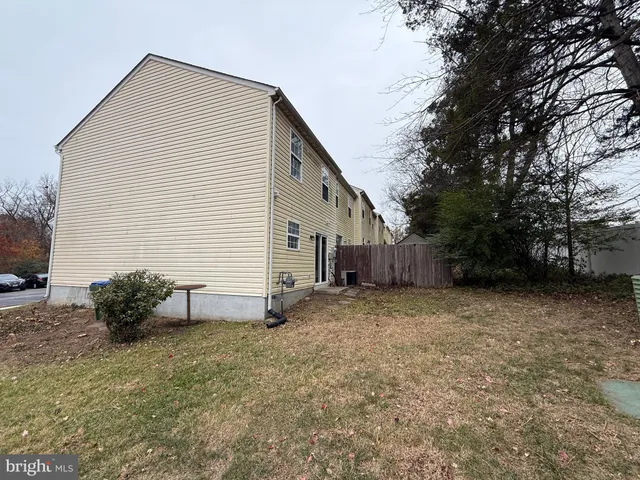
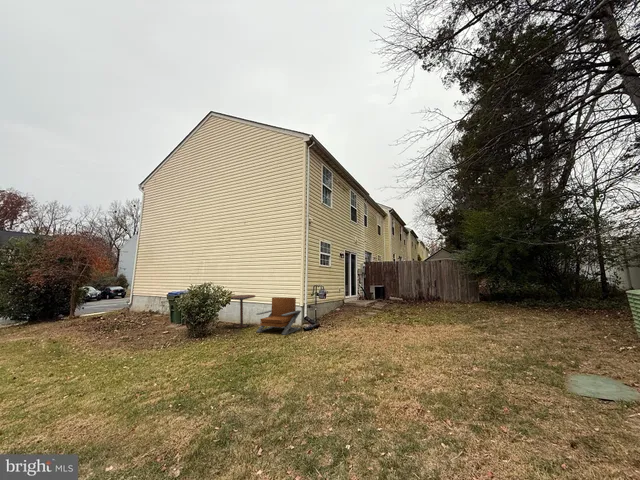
lounge chair: none [206,287,263,334] -> present [256,297,301,335]

